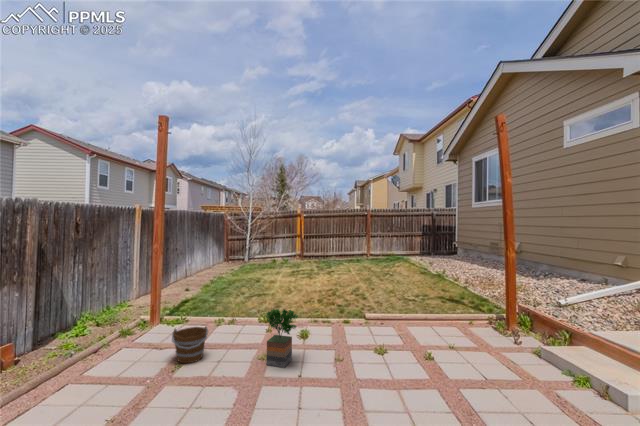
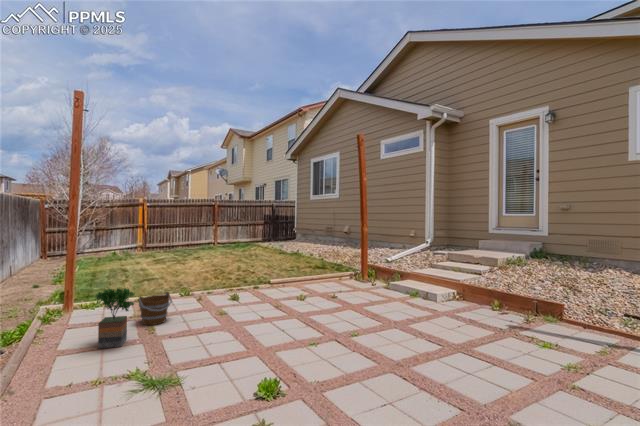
potted tree: present [266,309,298,368] -> present [95,288,134,348]

